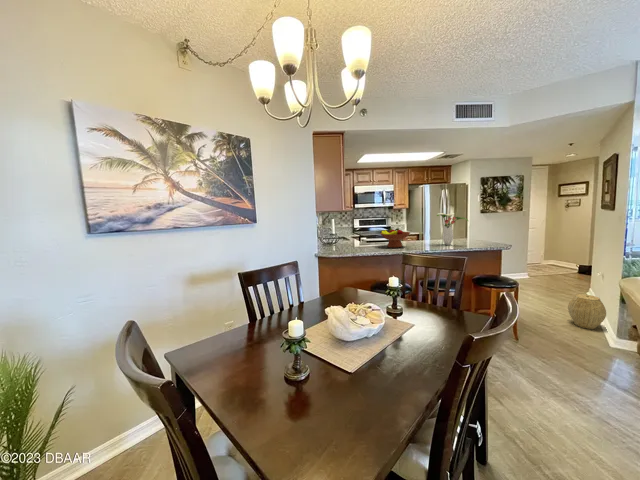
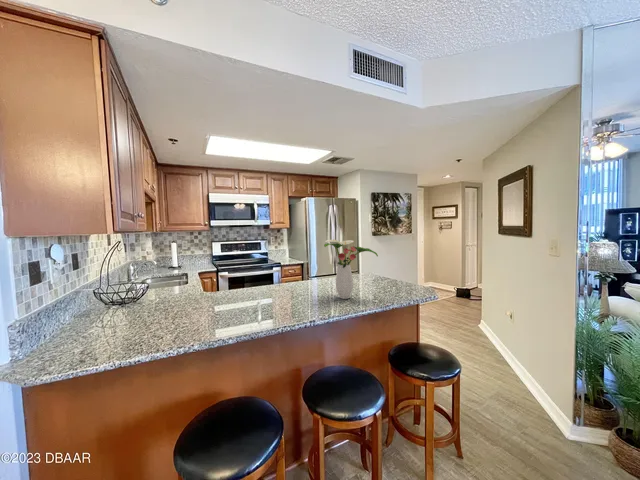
fruit bowl: present [380,228,410,248] -> none [207,274,275,319]
woven basket: present [568,294,606,329] -> none [488,345,530,394]

